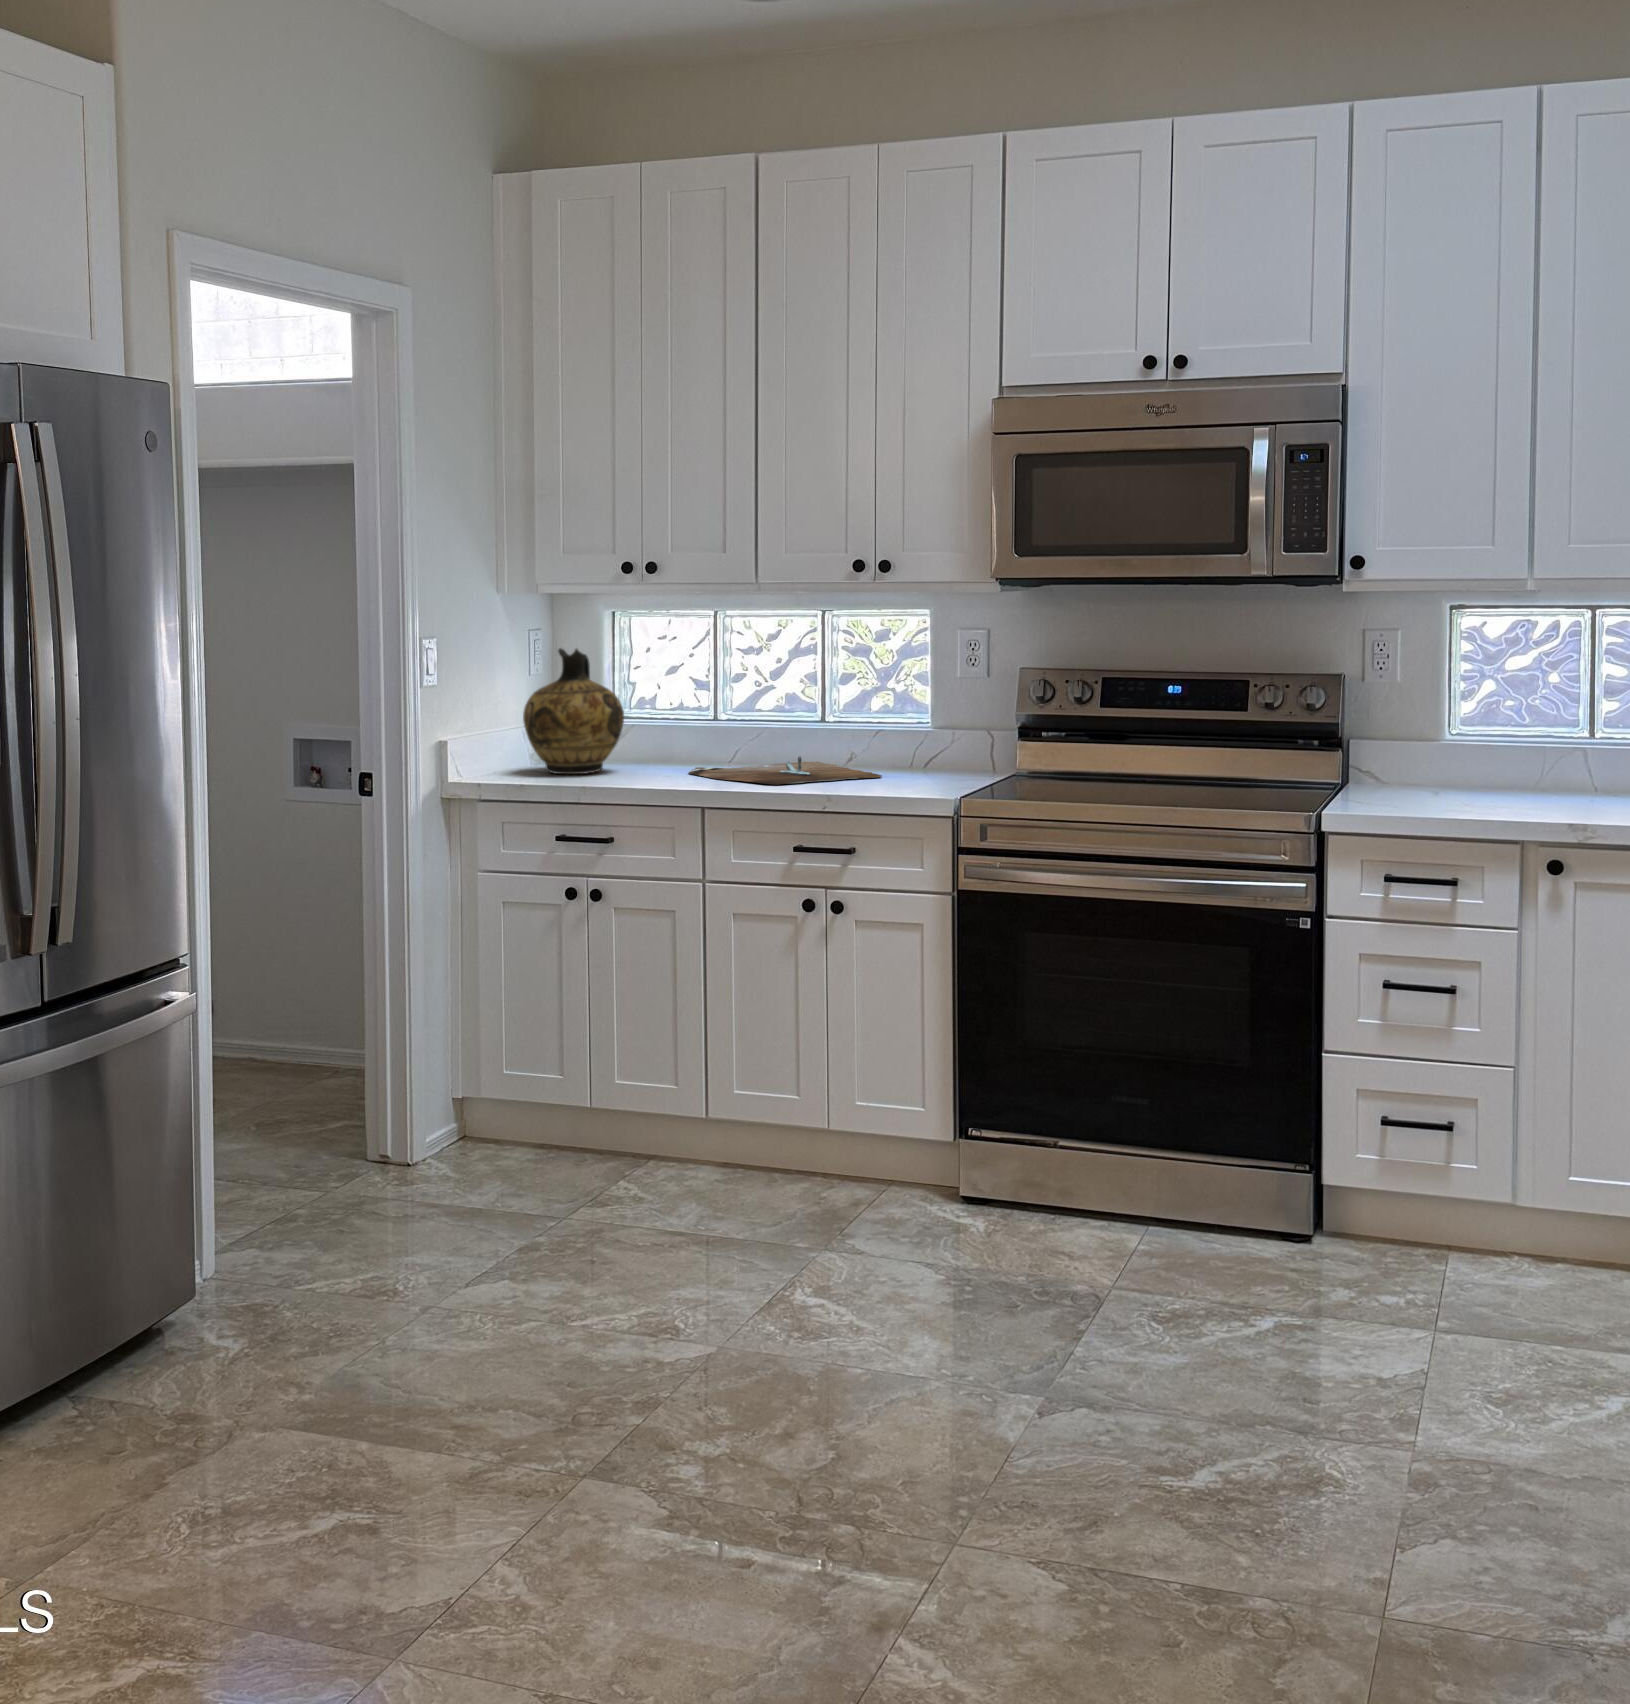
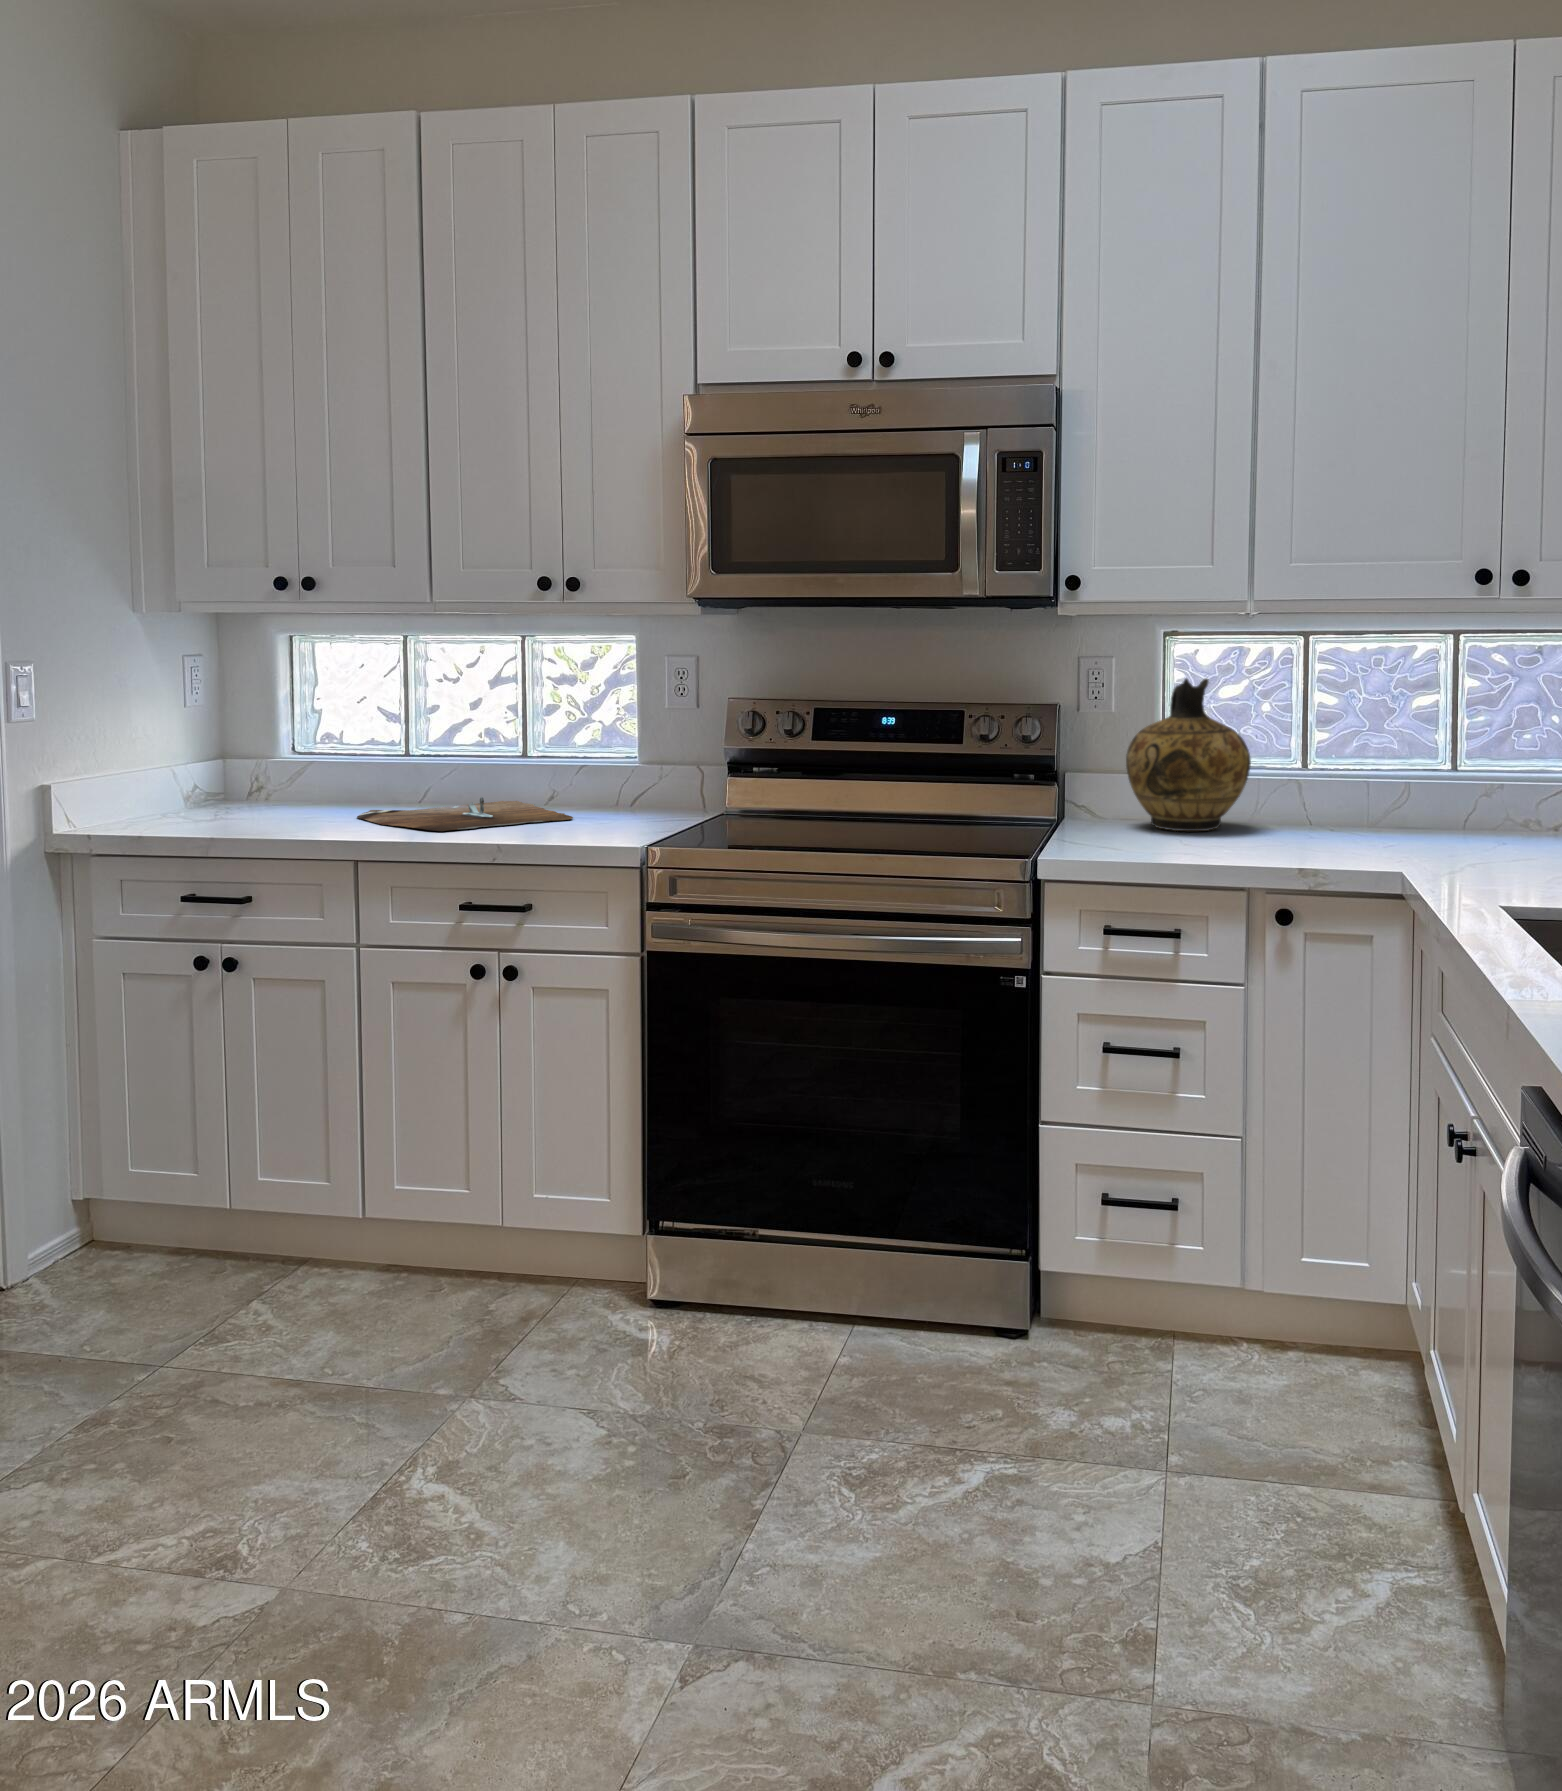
ceramic jug: present [523,648,624,774] -> present [1126,678,1251,831]

